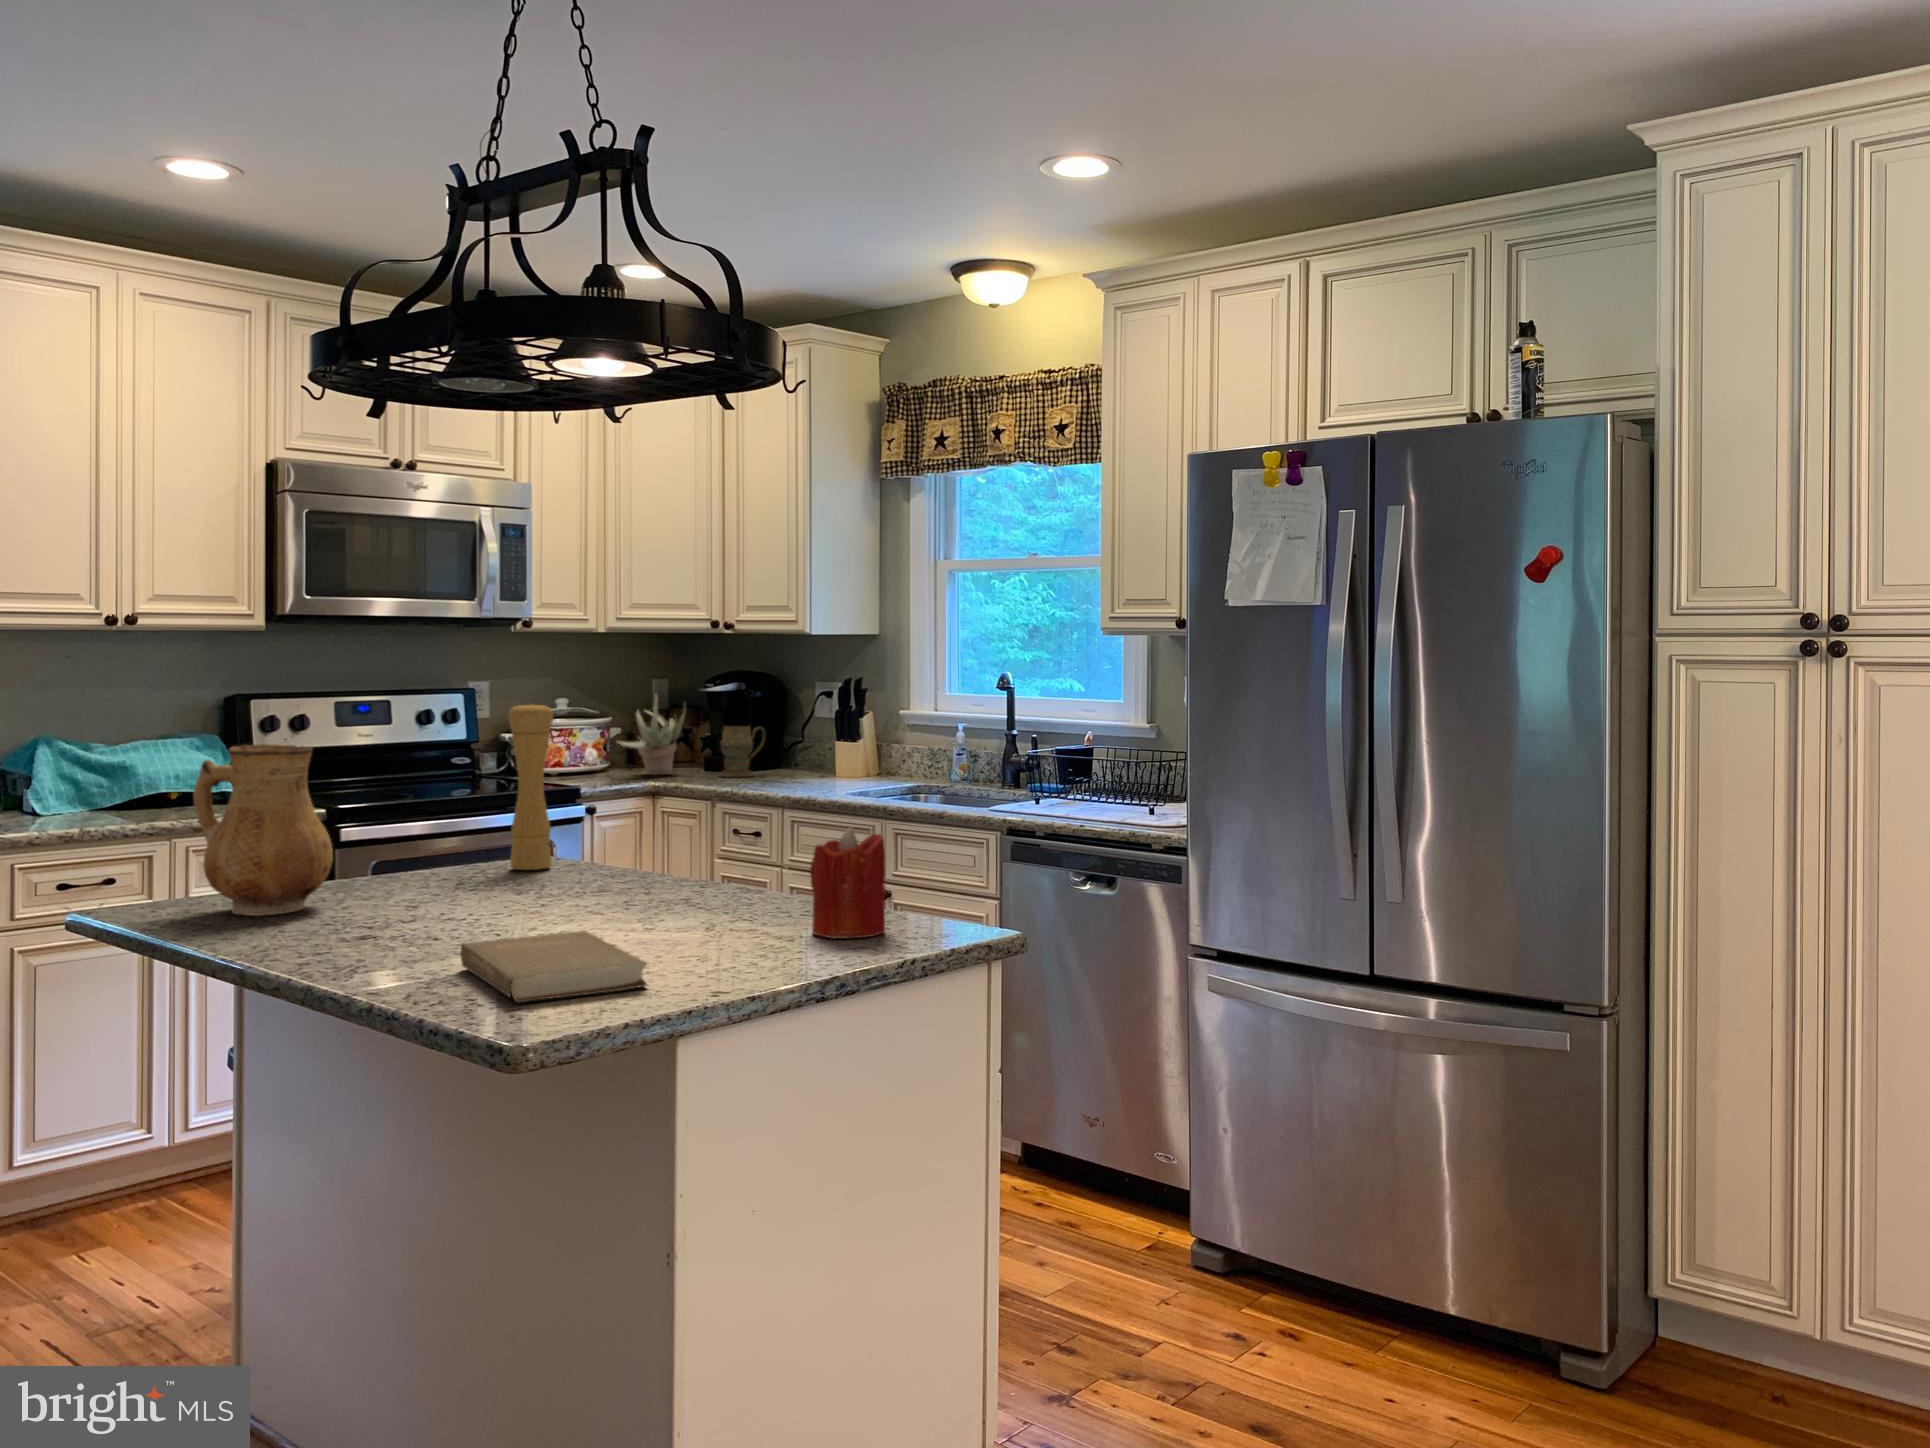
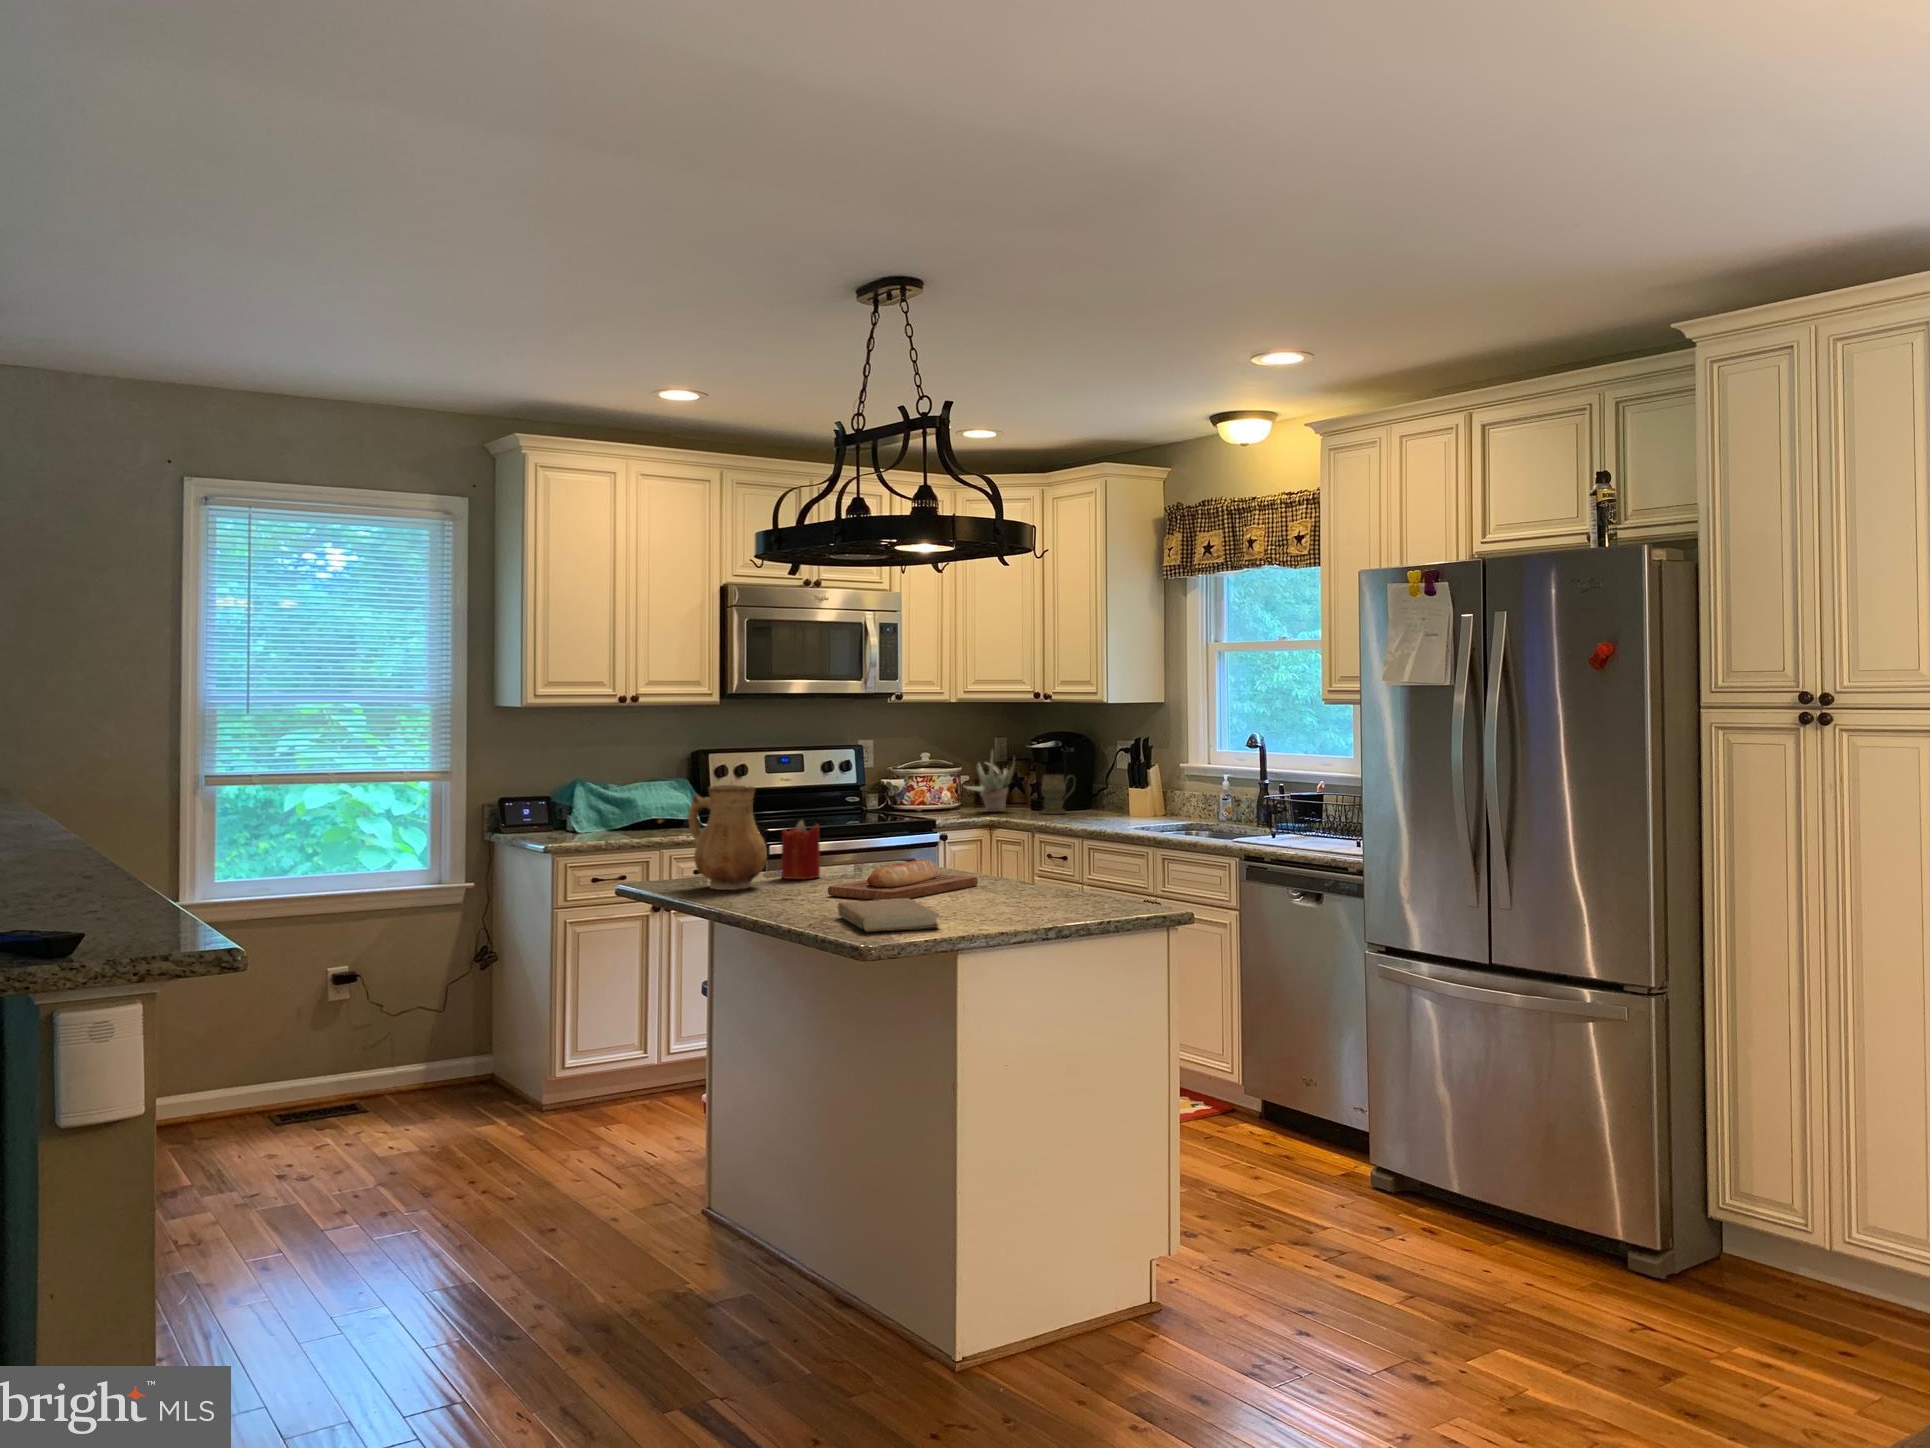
pepper mill: present [509,702,553,870] -> none [874,758,902,870]
candle: present [810,827,885,939] -> present [781,821,820,879]
bread loaf: none [438,858,680,931] -> present [828,860,978,900]

